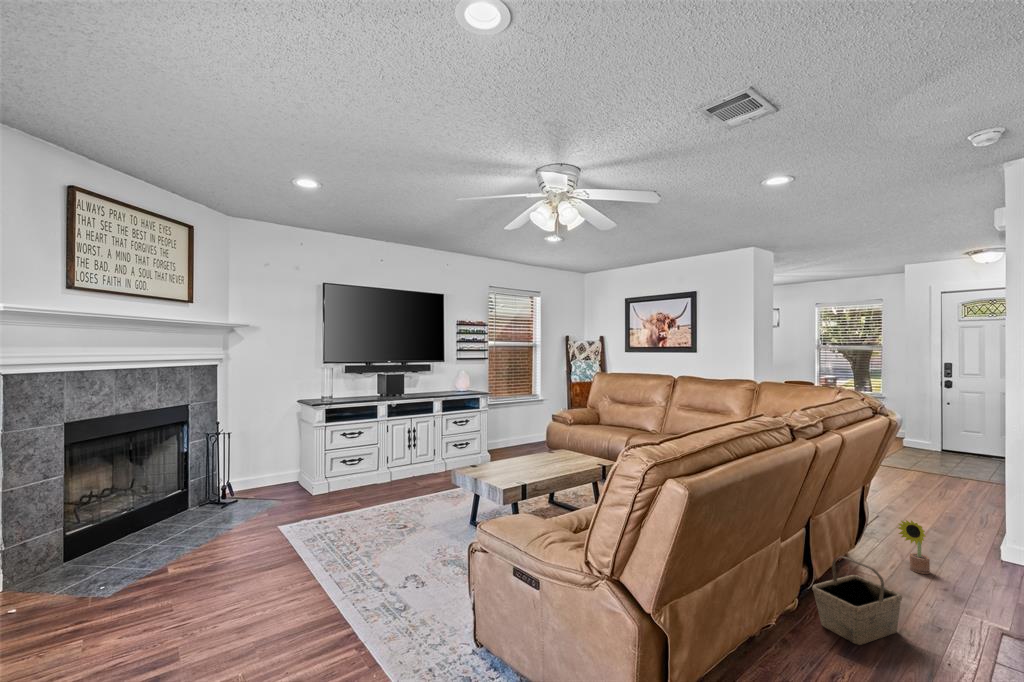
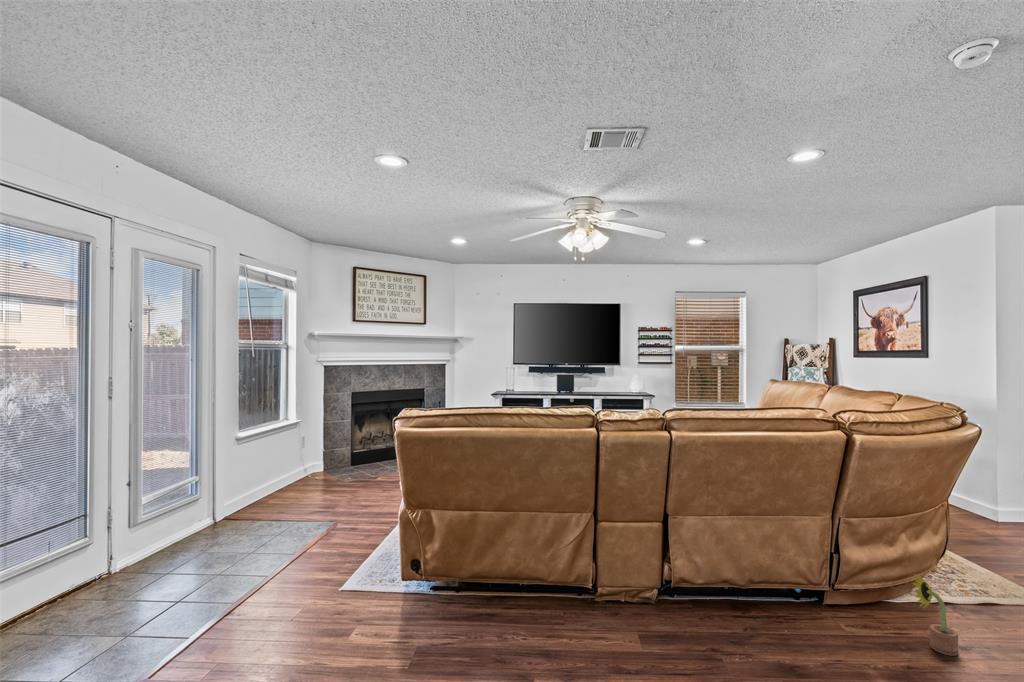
basket: present [812,557,902,645] -> none [668,563,749,654]

